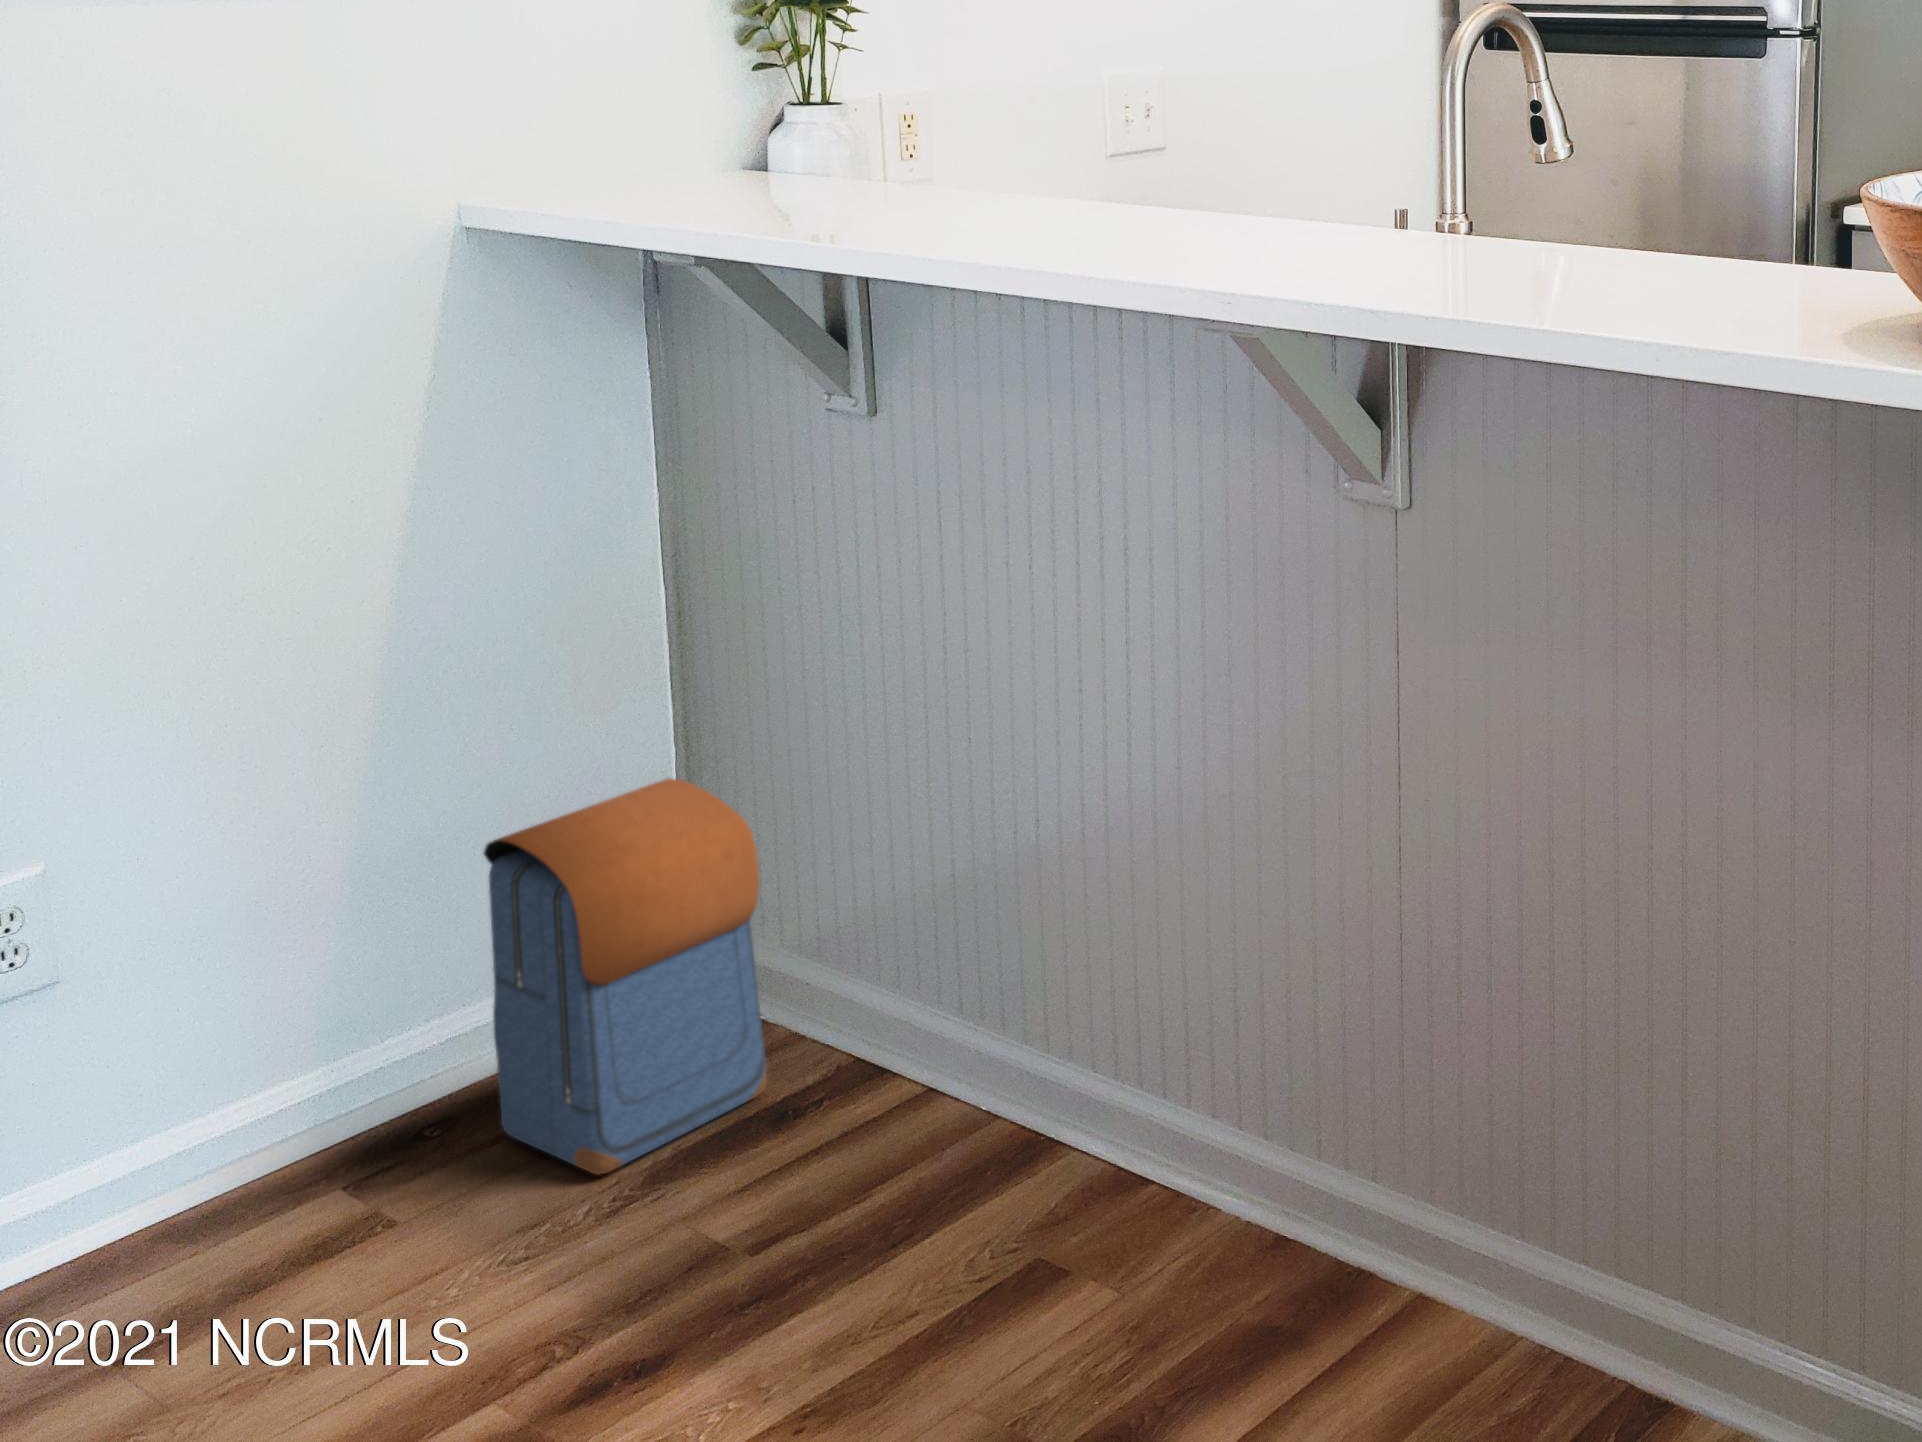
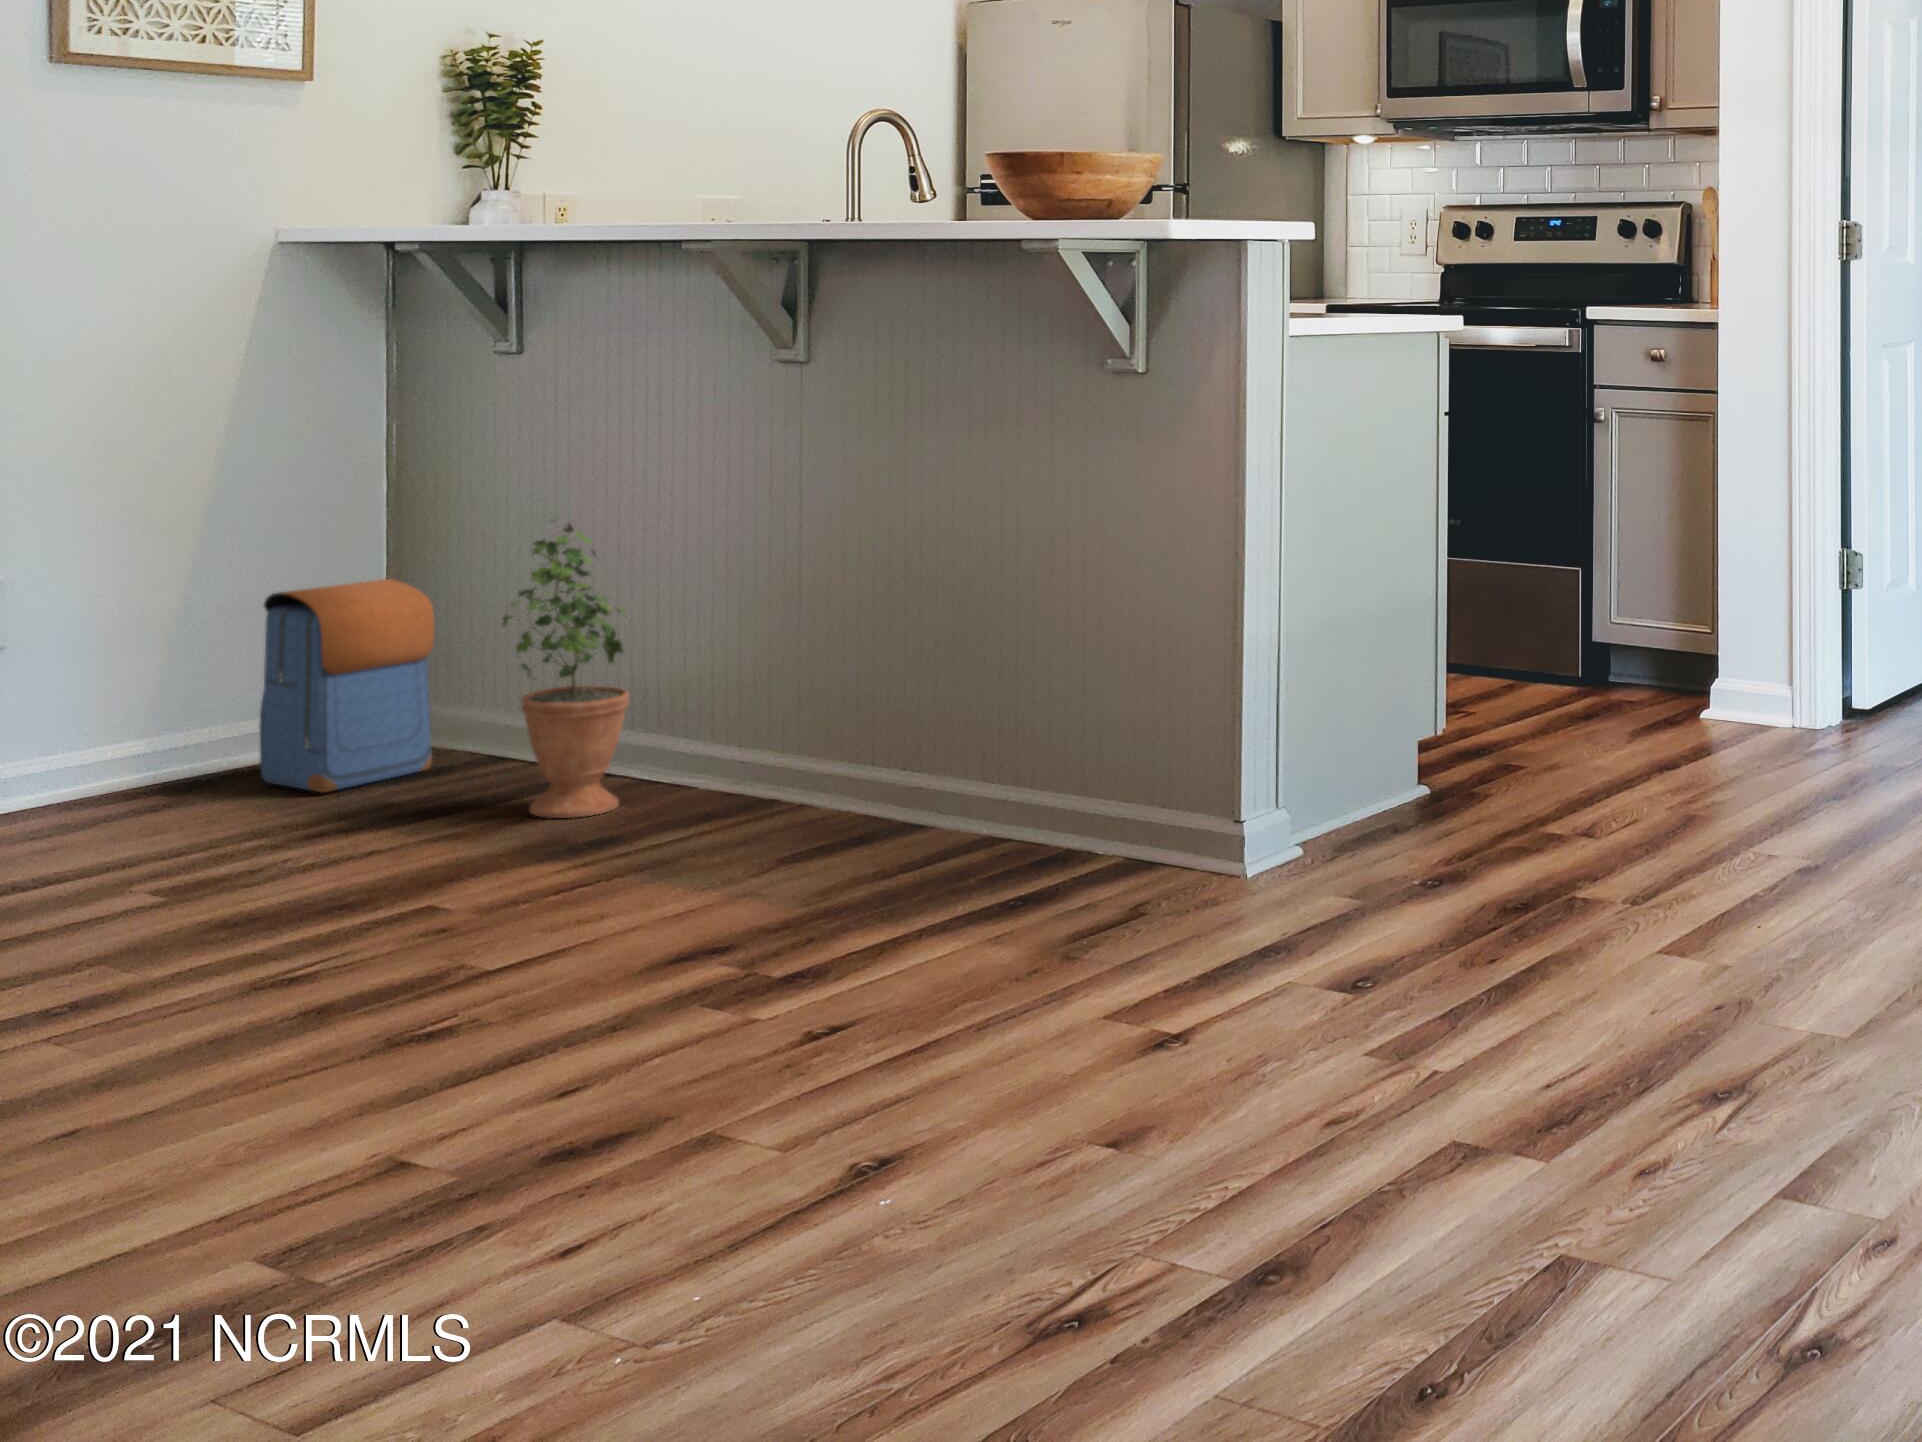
potted plant: none [881,749,1099,1286] -> present [503,521,629,818]

